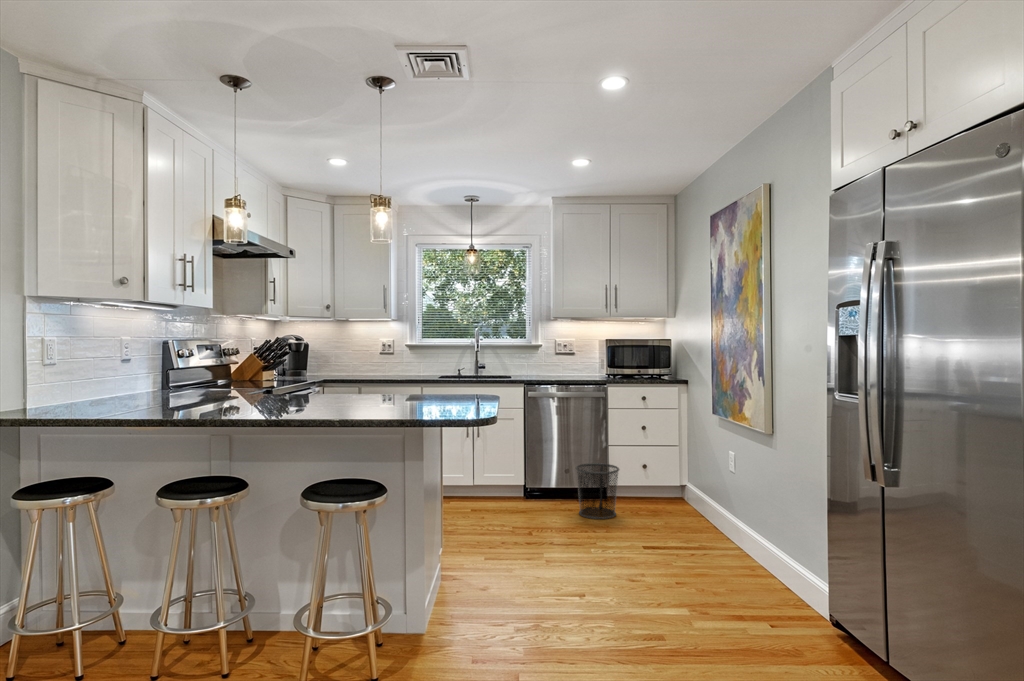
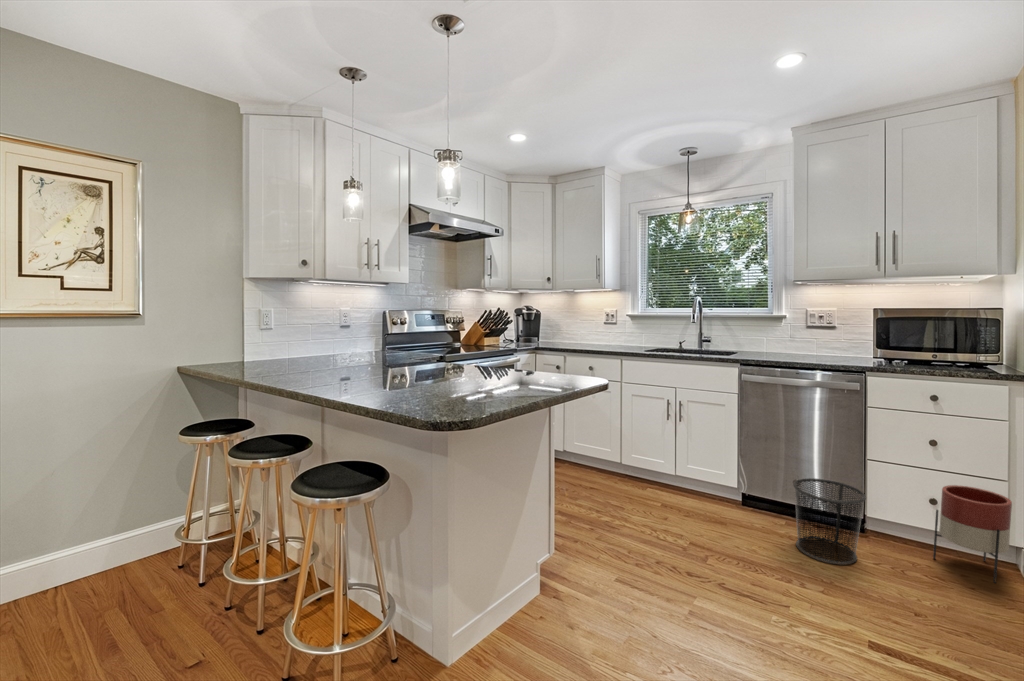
planter: none [651,454,685,509] -> present [933,485,1012,583]

